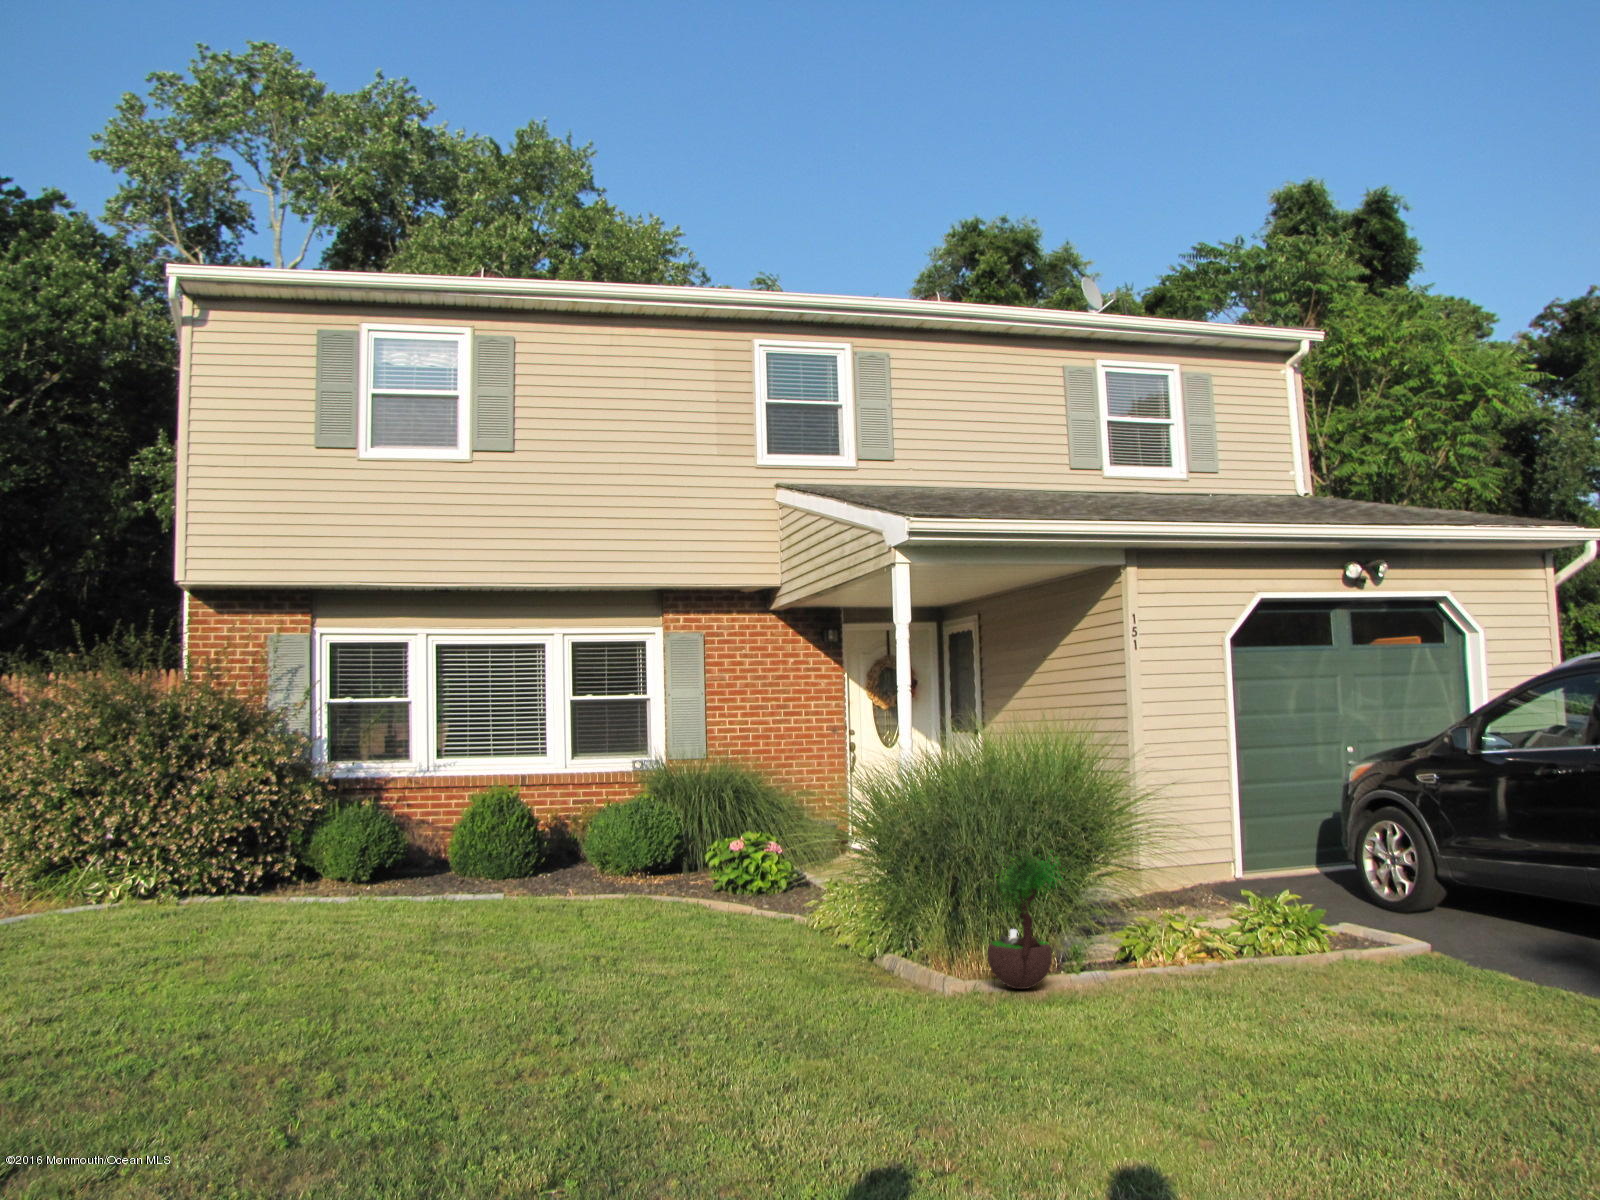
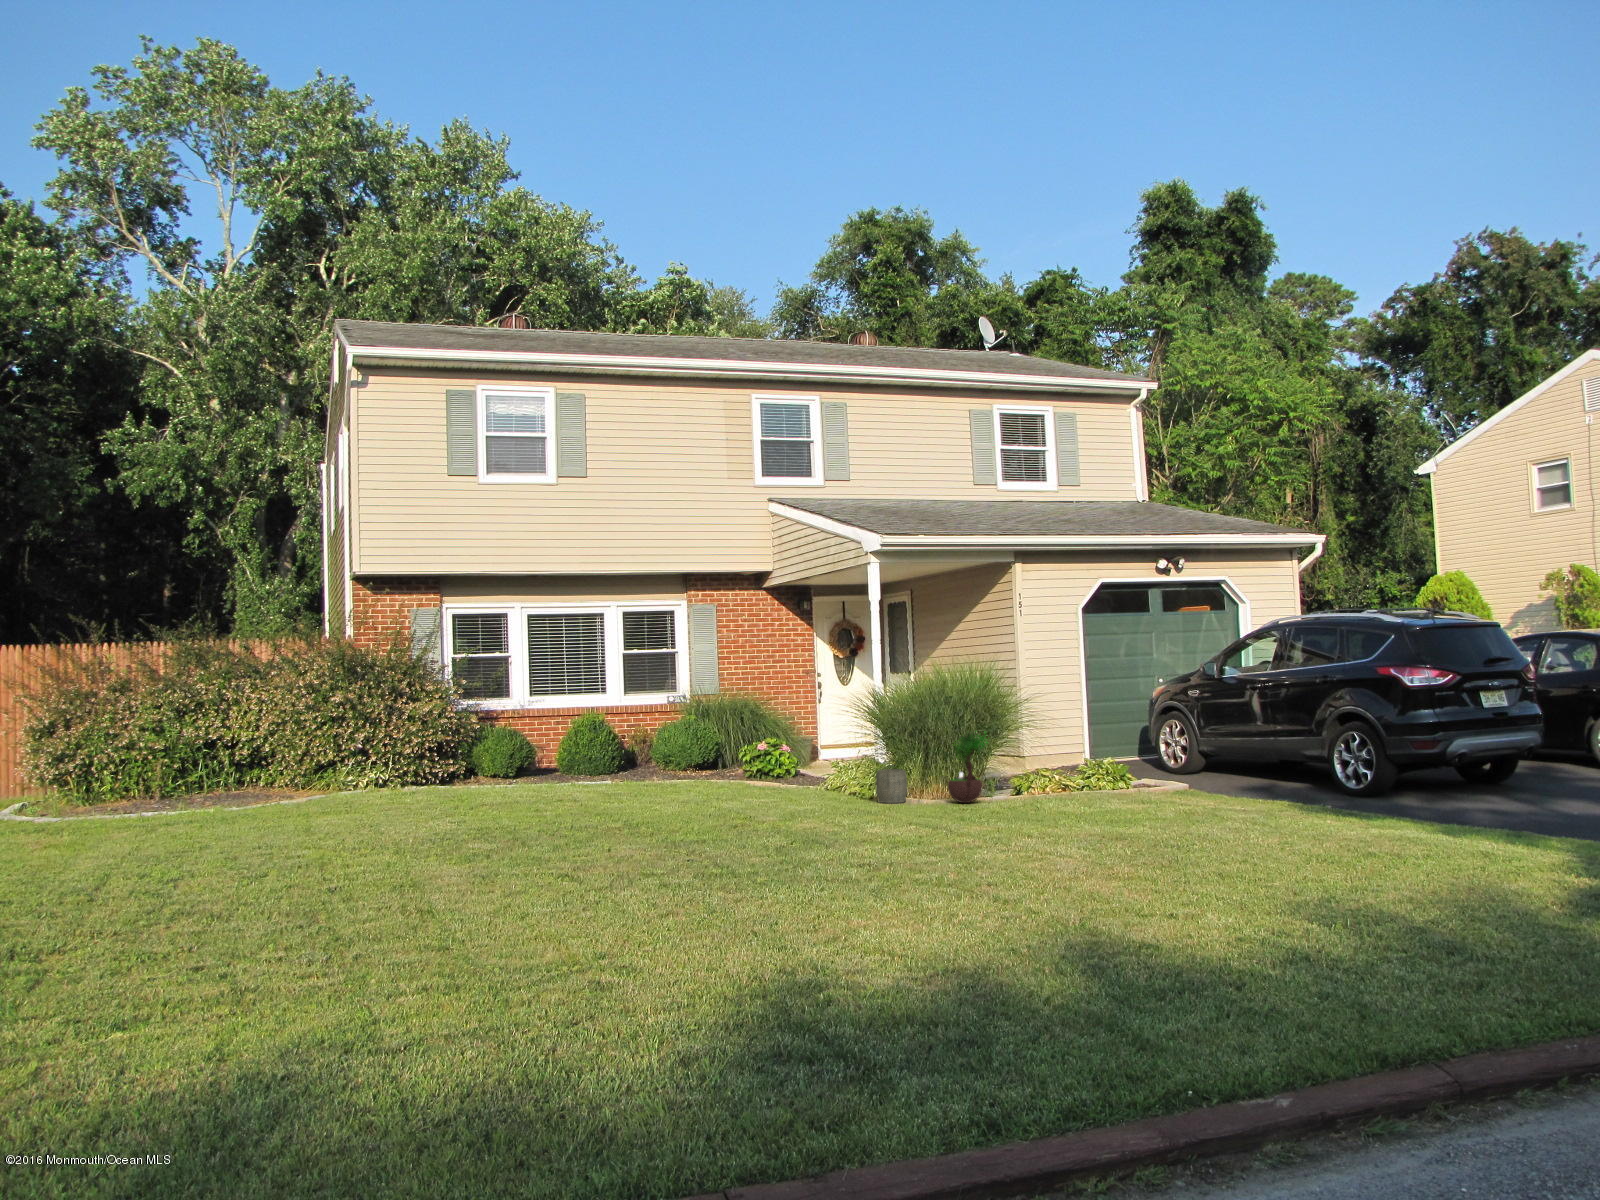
woven basket: none [858,915,915,983] -> present [876,769,907,803]

